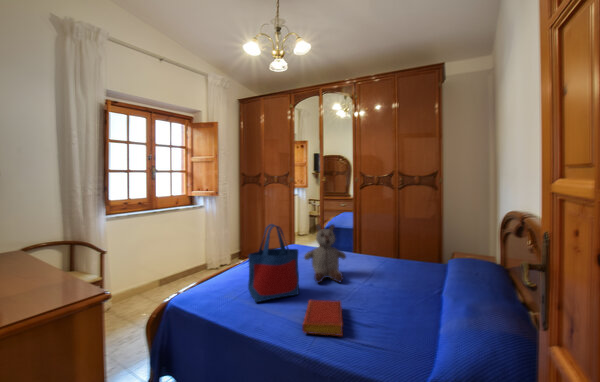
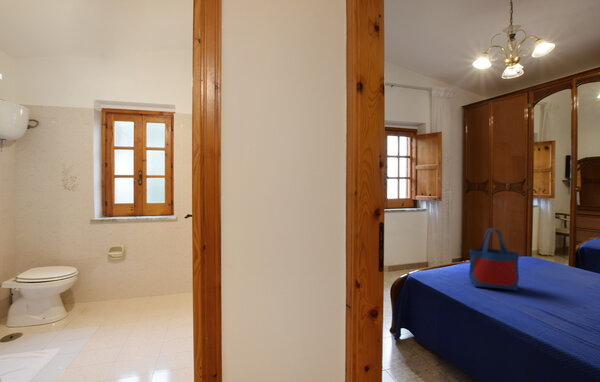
stuffed bear: present [304,224,346,283] -> none [528,235,582,292]
book: present [302,300,343,336] -> none [513,293,560,320]

